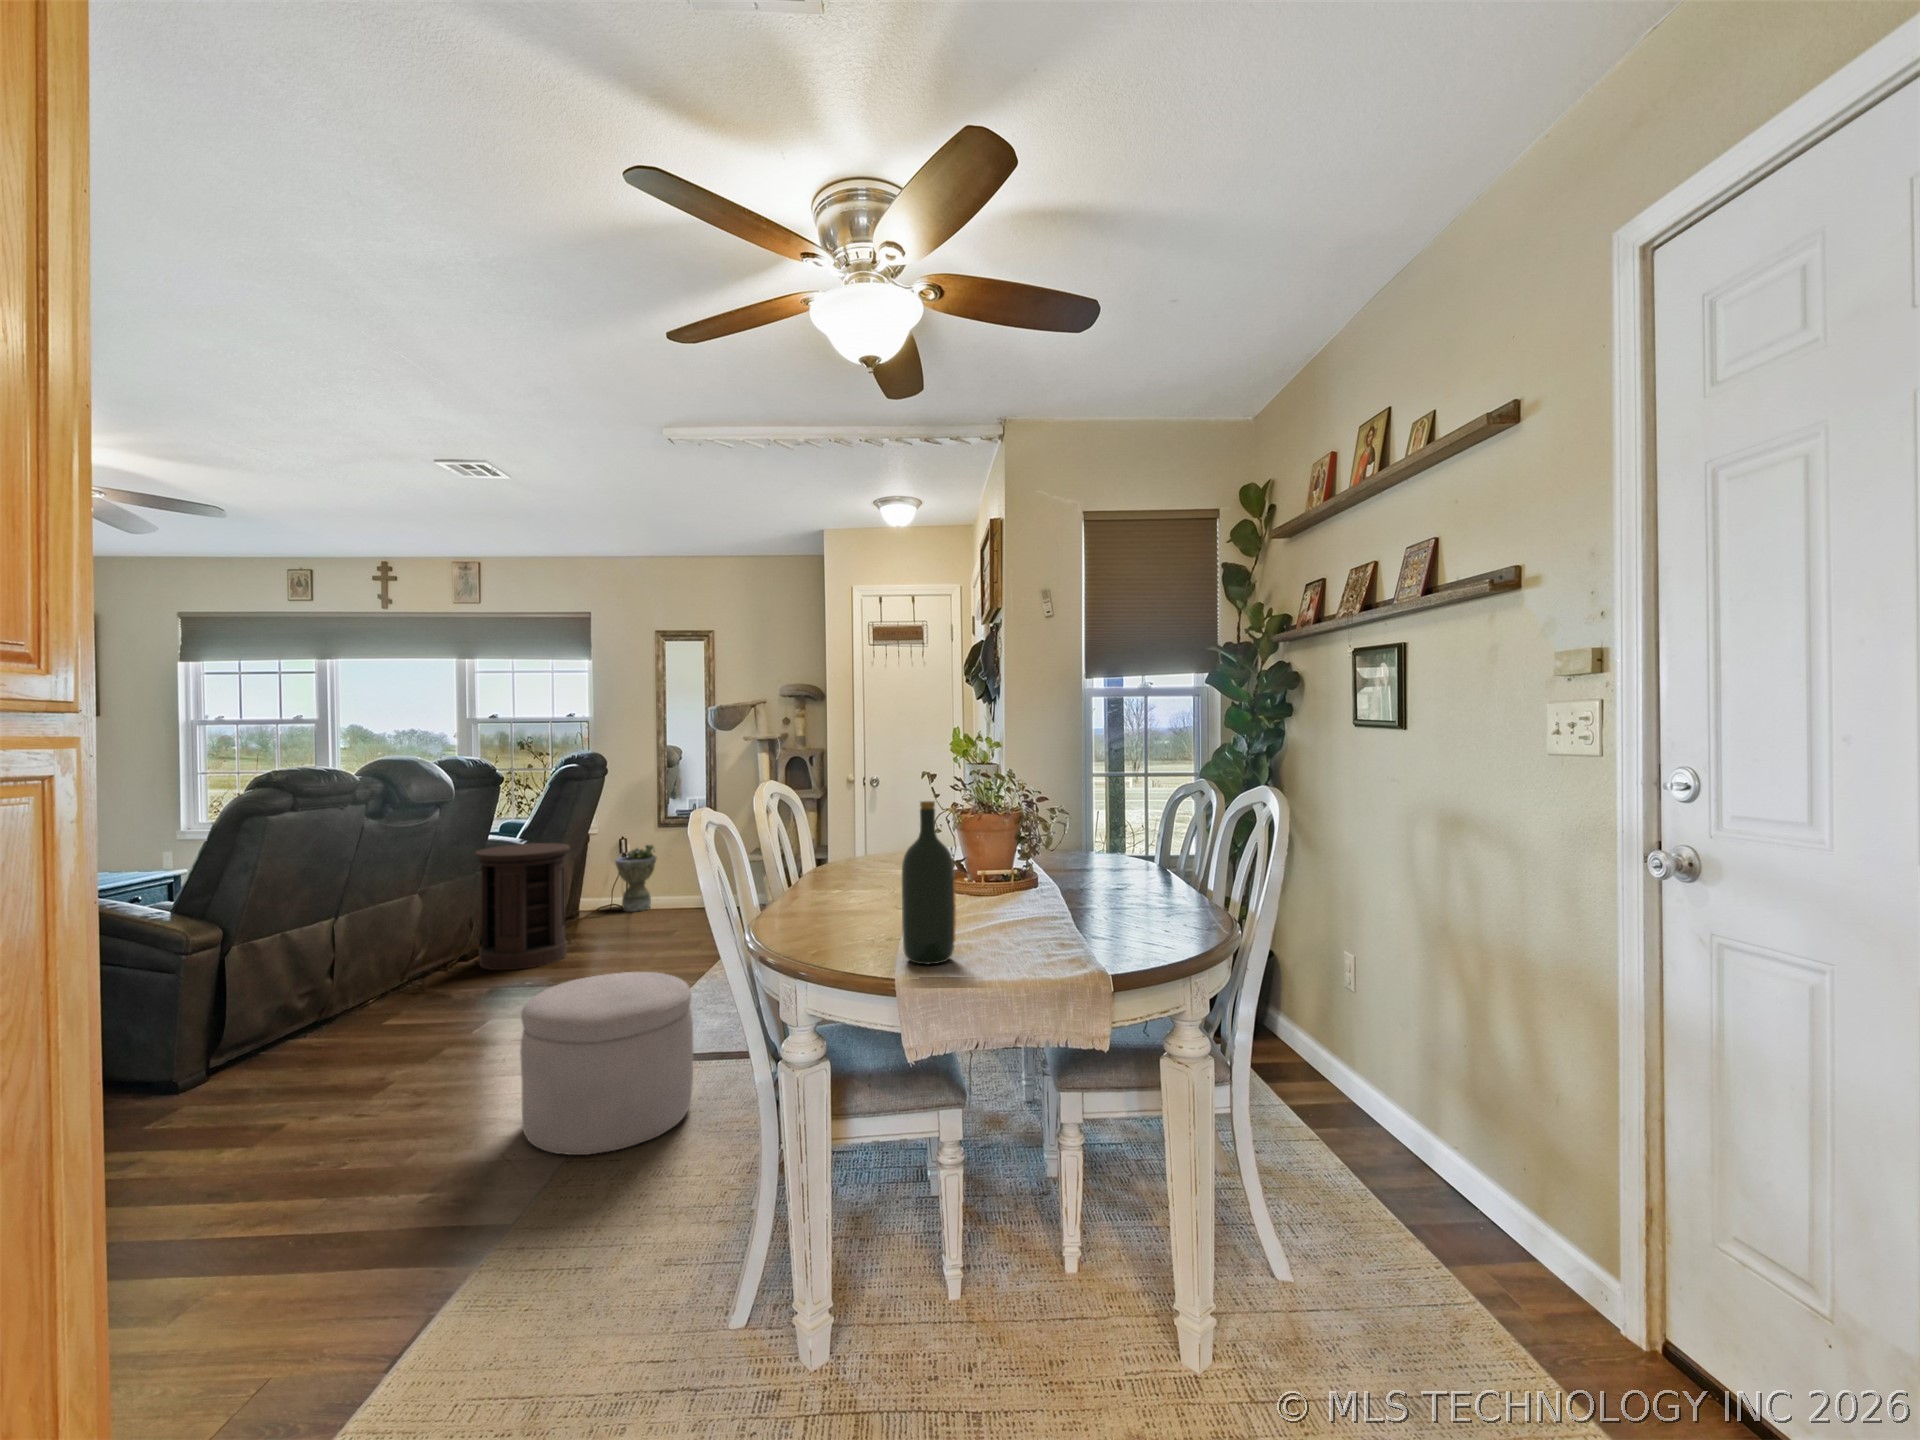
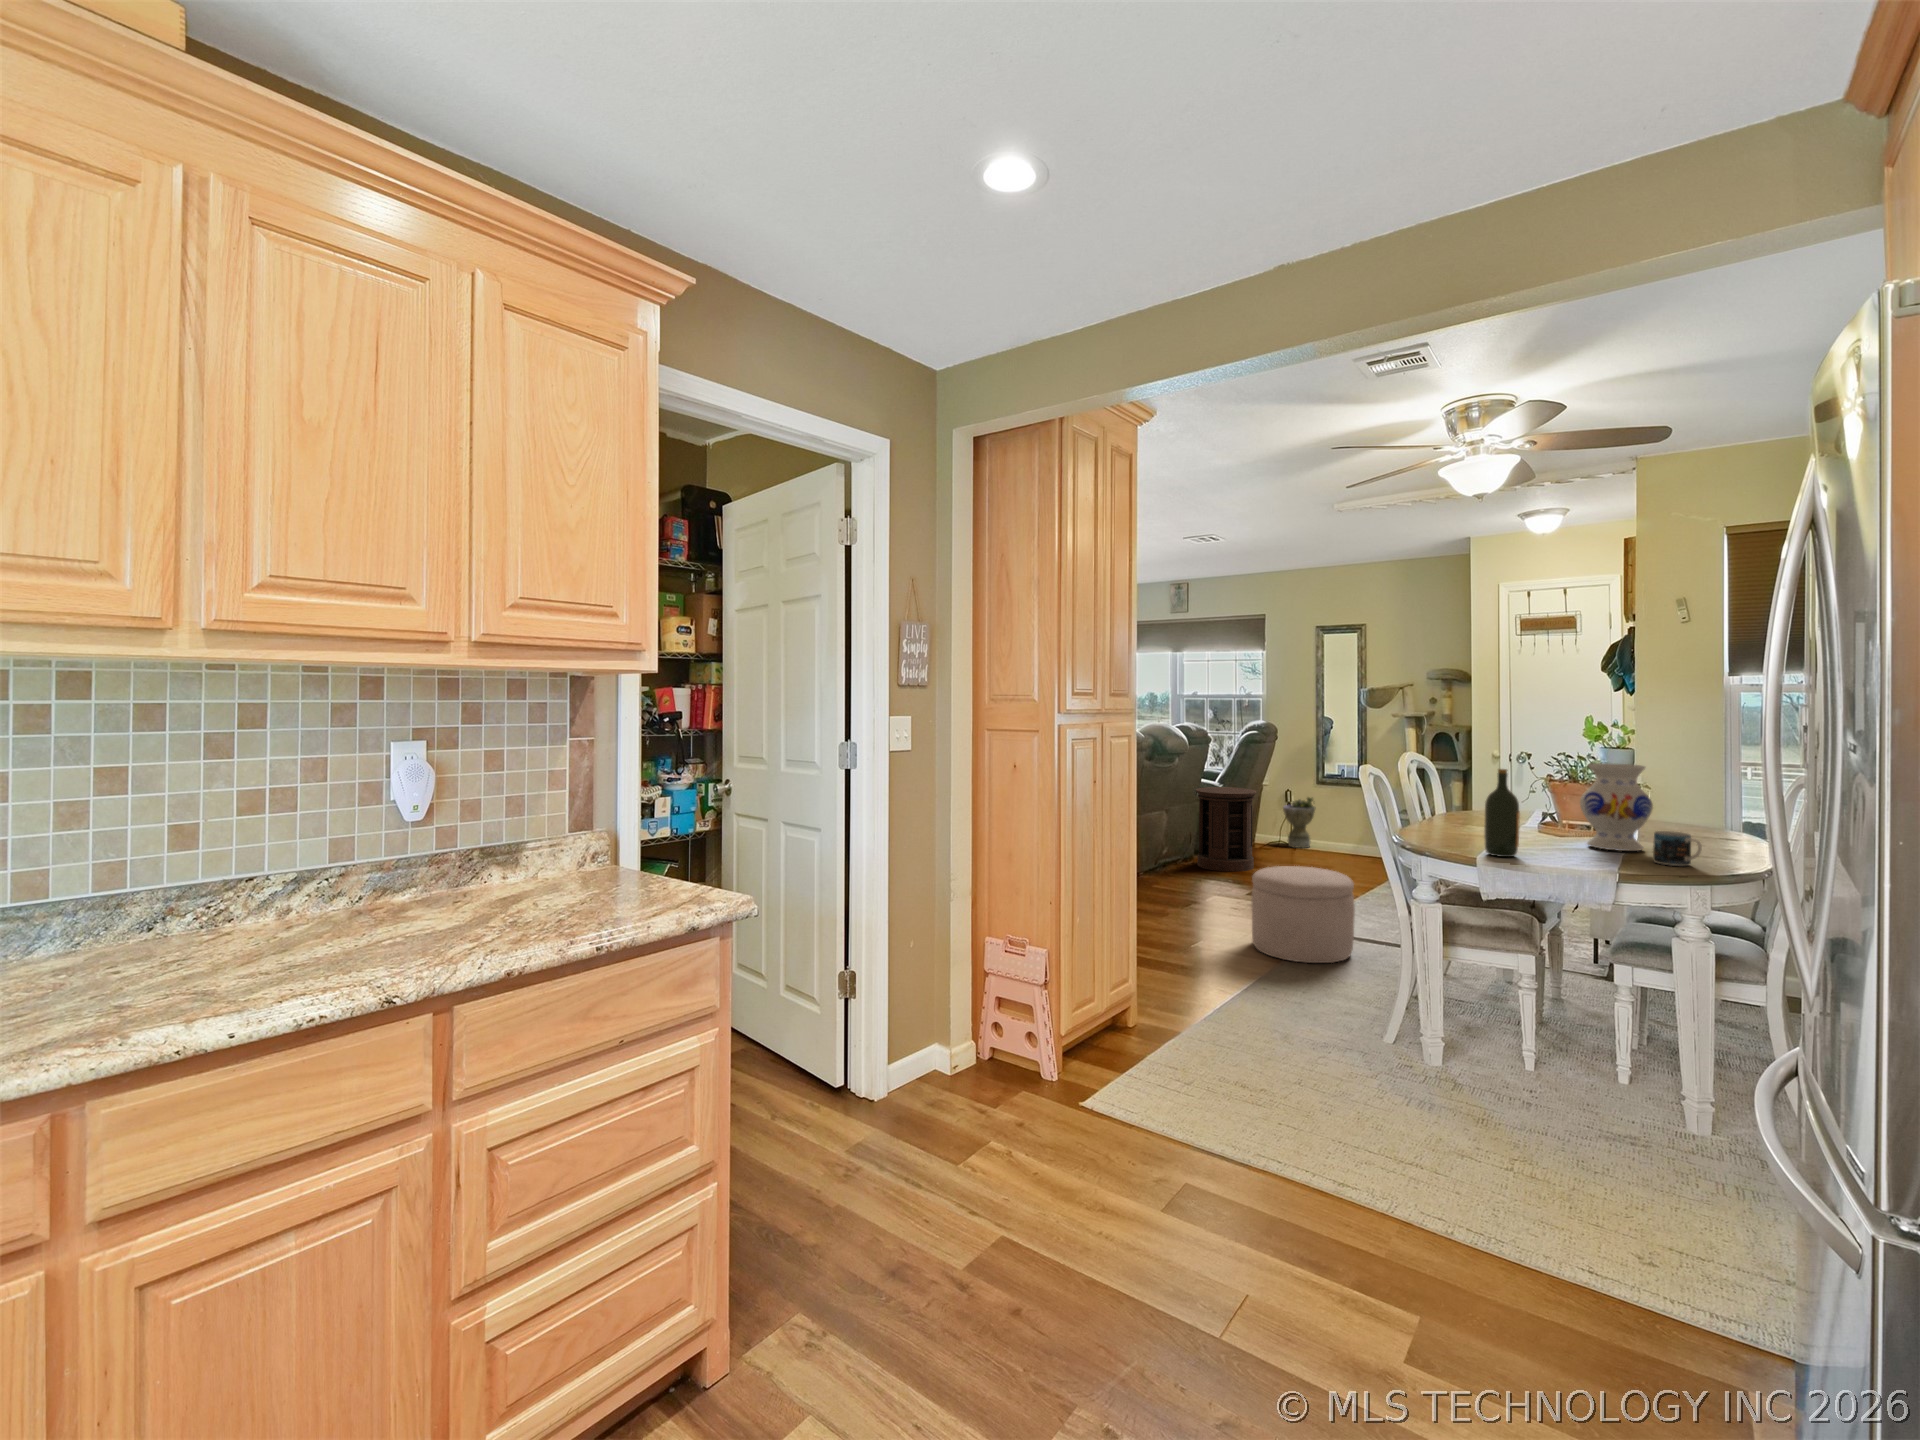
vase: none [1012,782,1101,916] -> present [1580,763,1653,851]
mug: none [1123,882,1188,938] -> present [1653,831,1702,866]

